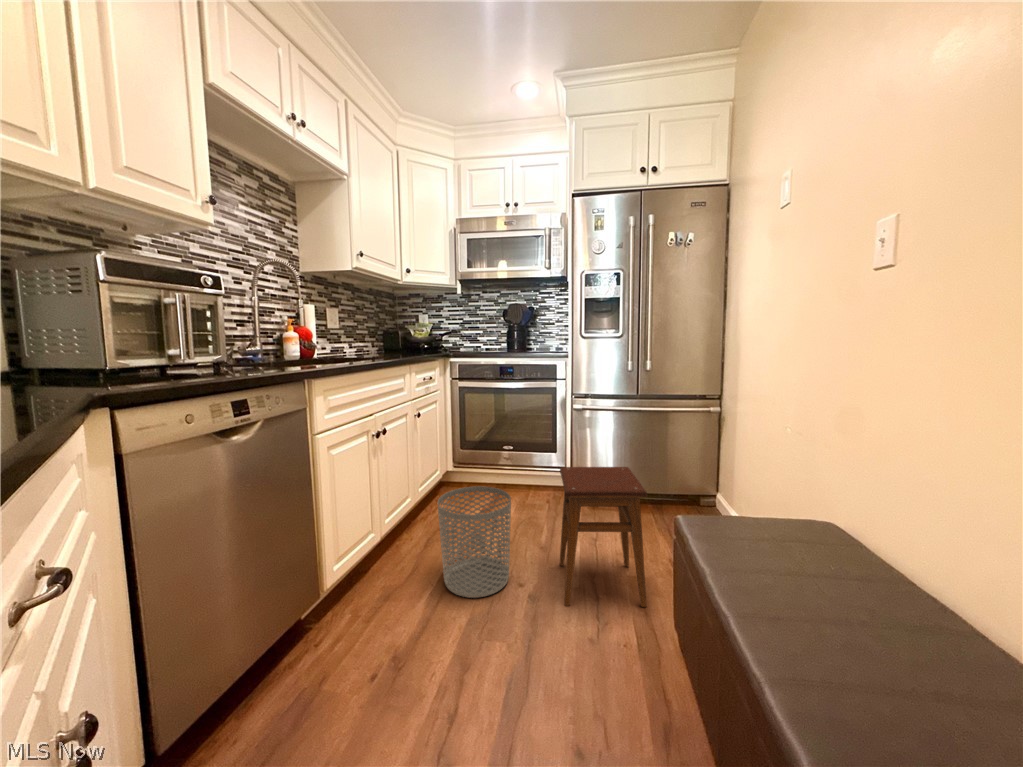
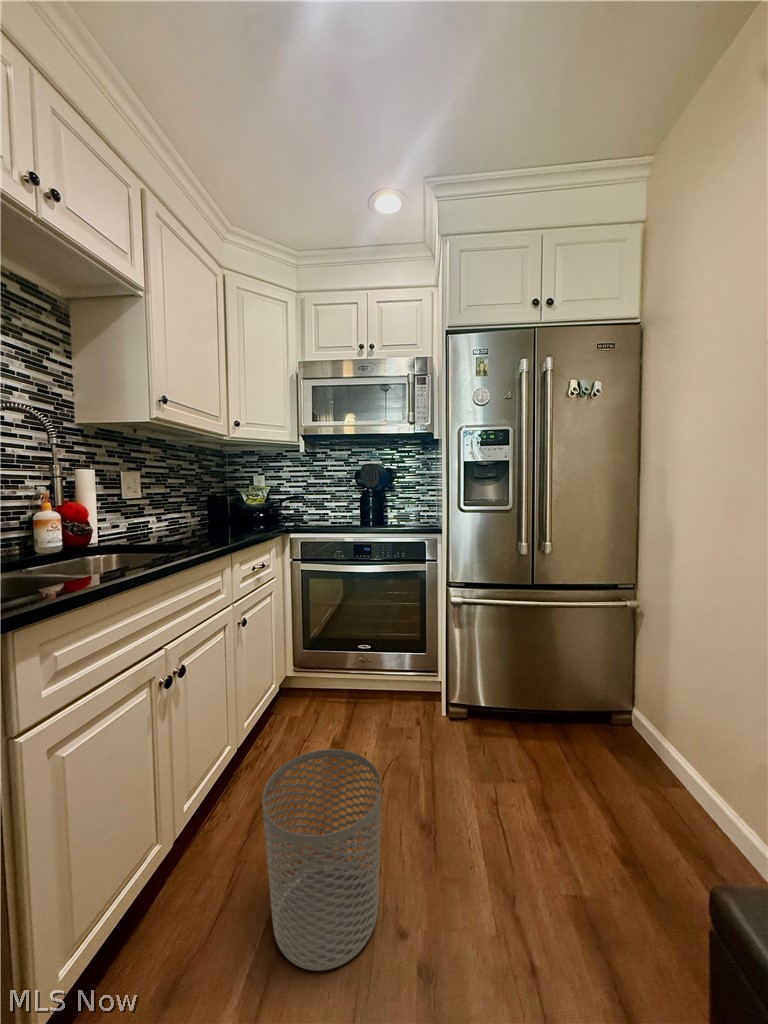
stool: present [560,467,647,607] -> none [452,715,612,985]

